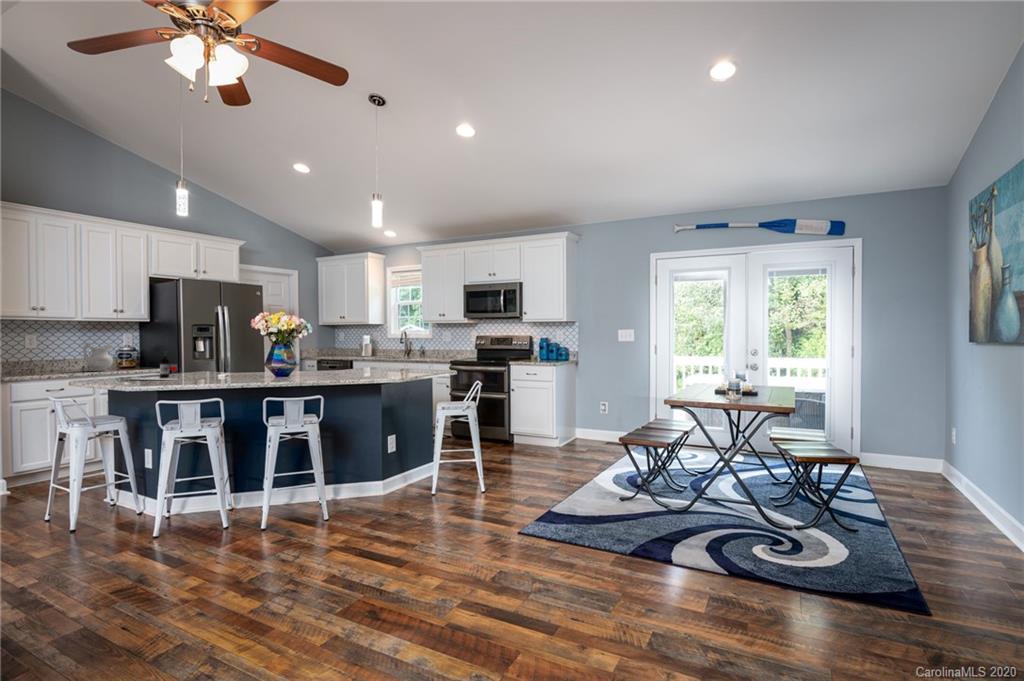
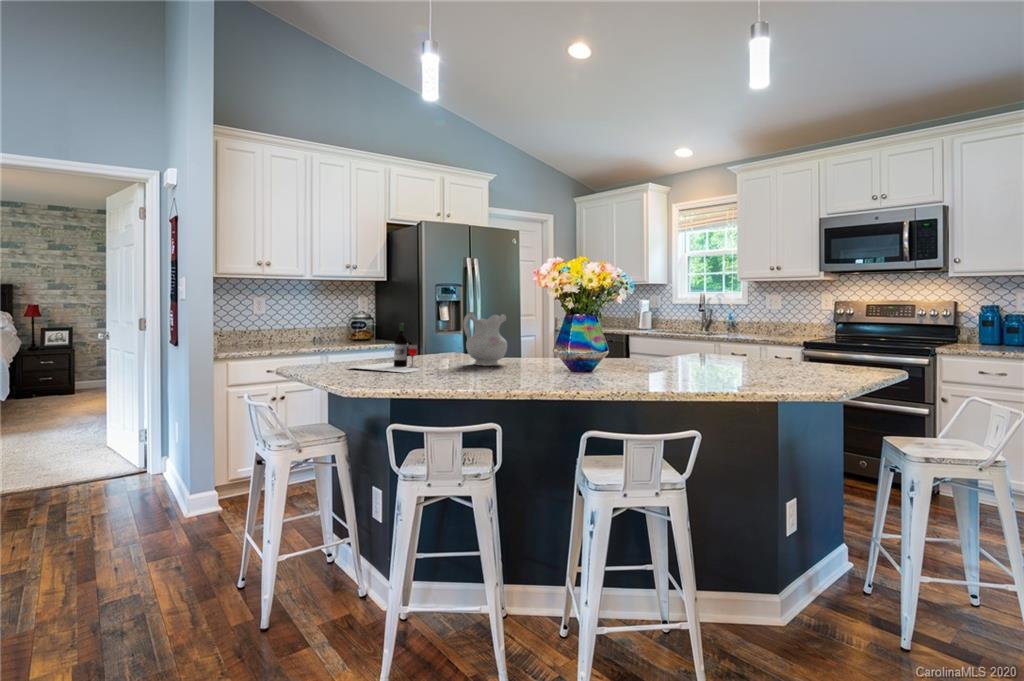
ceramic pitcher: present [83,343,113,371] -> present [463,312,507,366]

